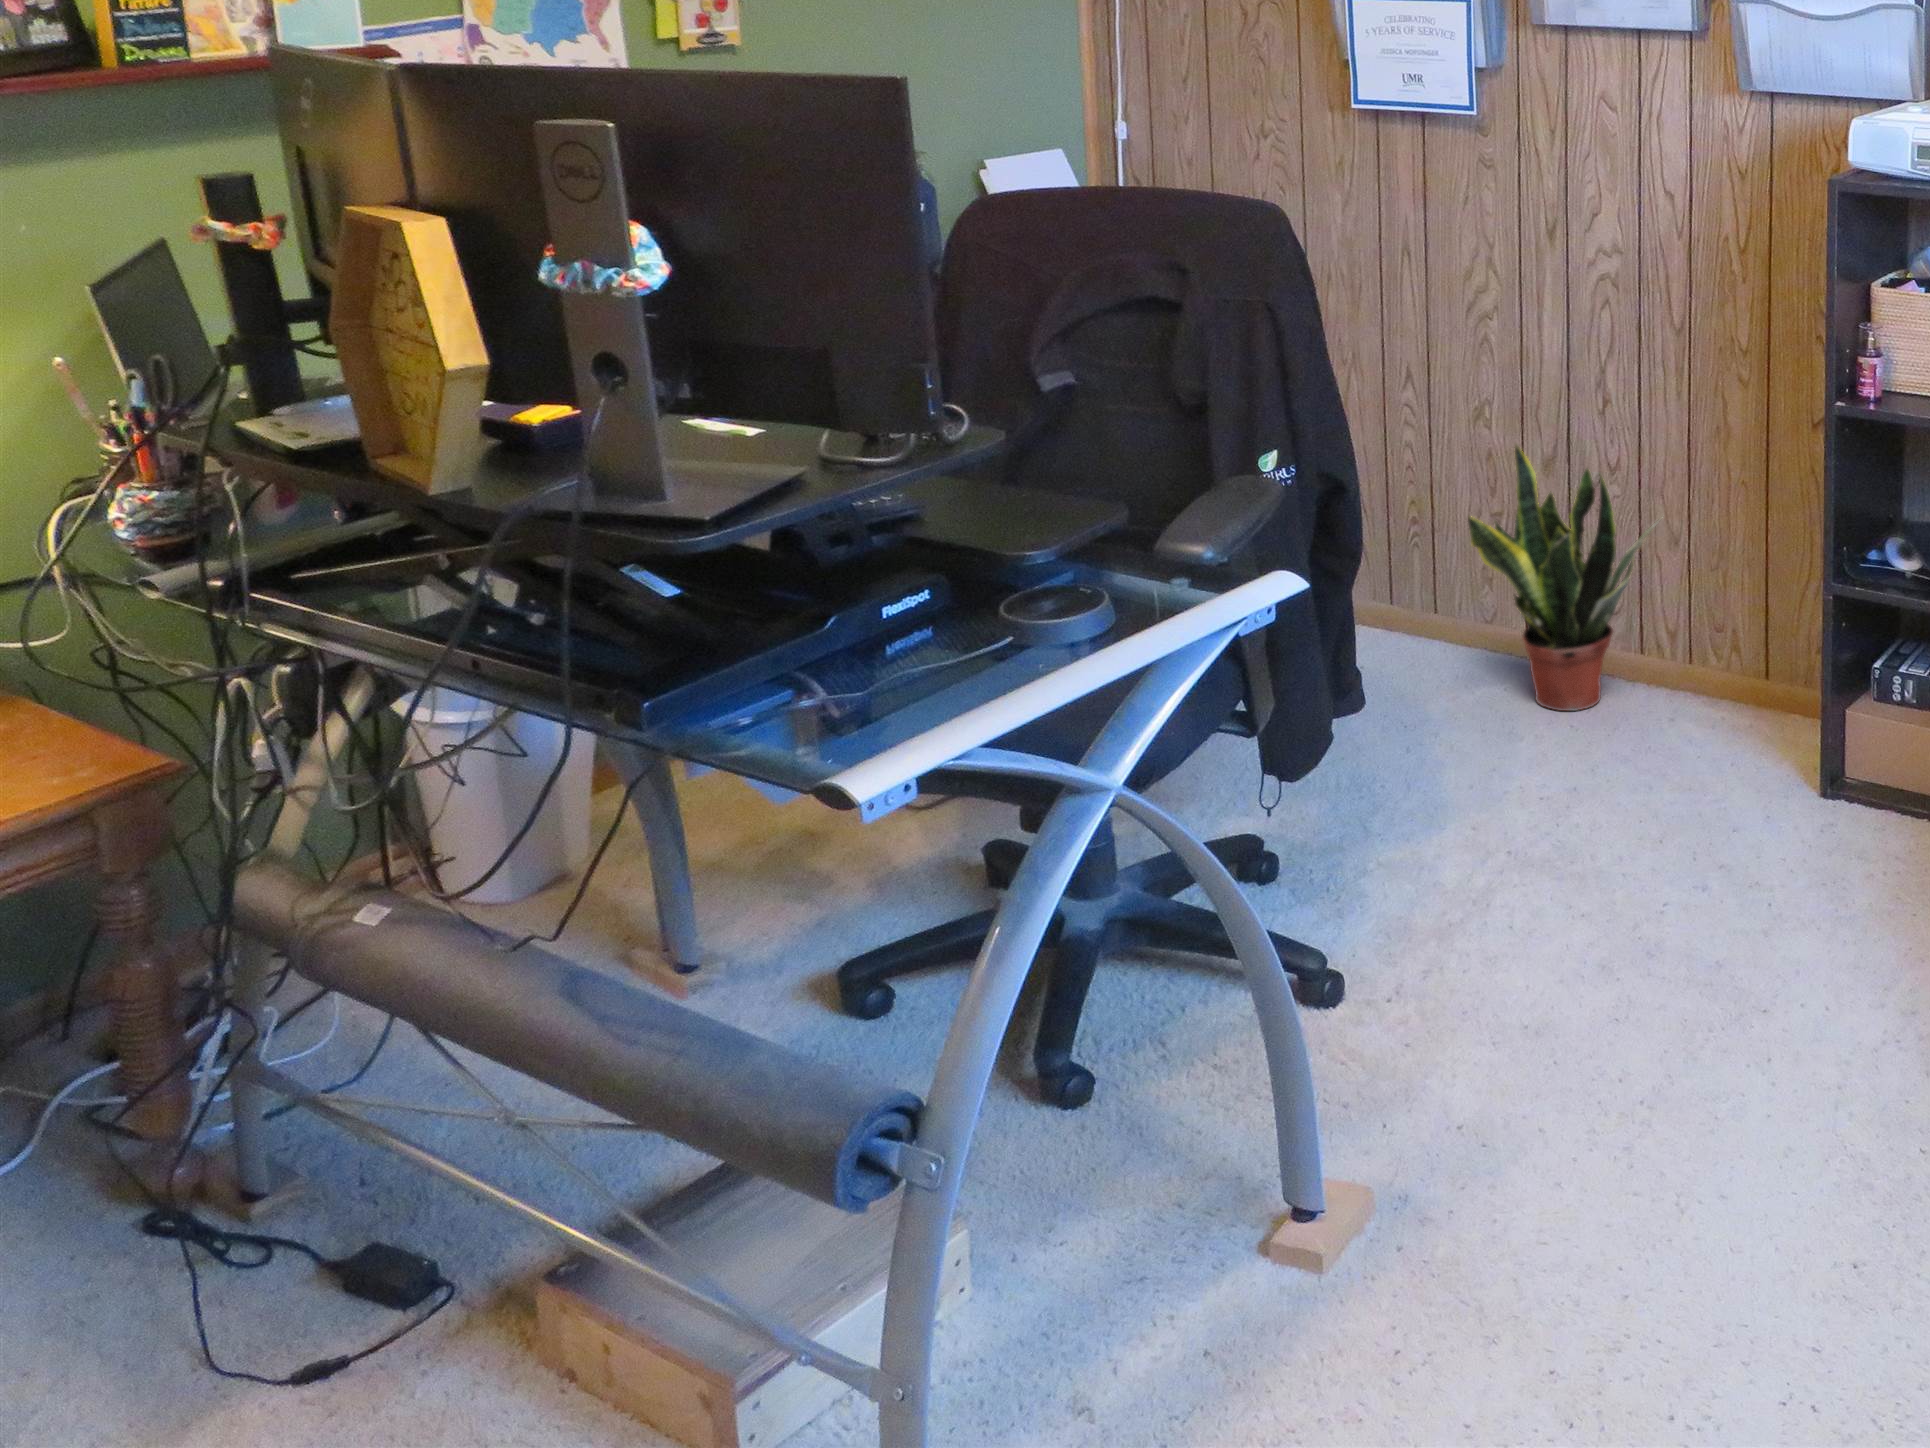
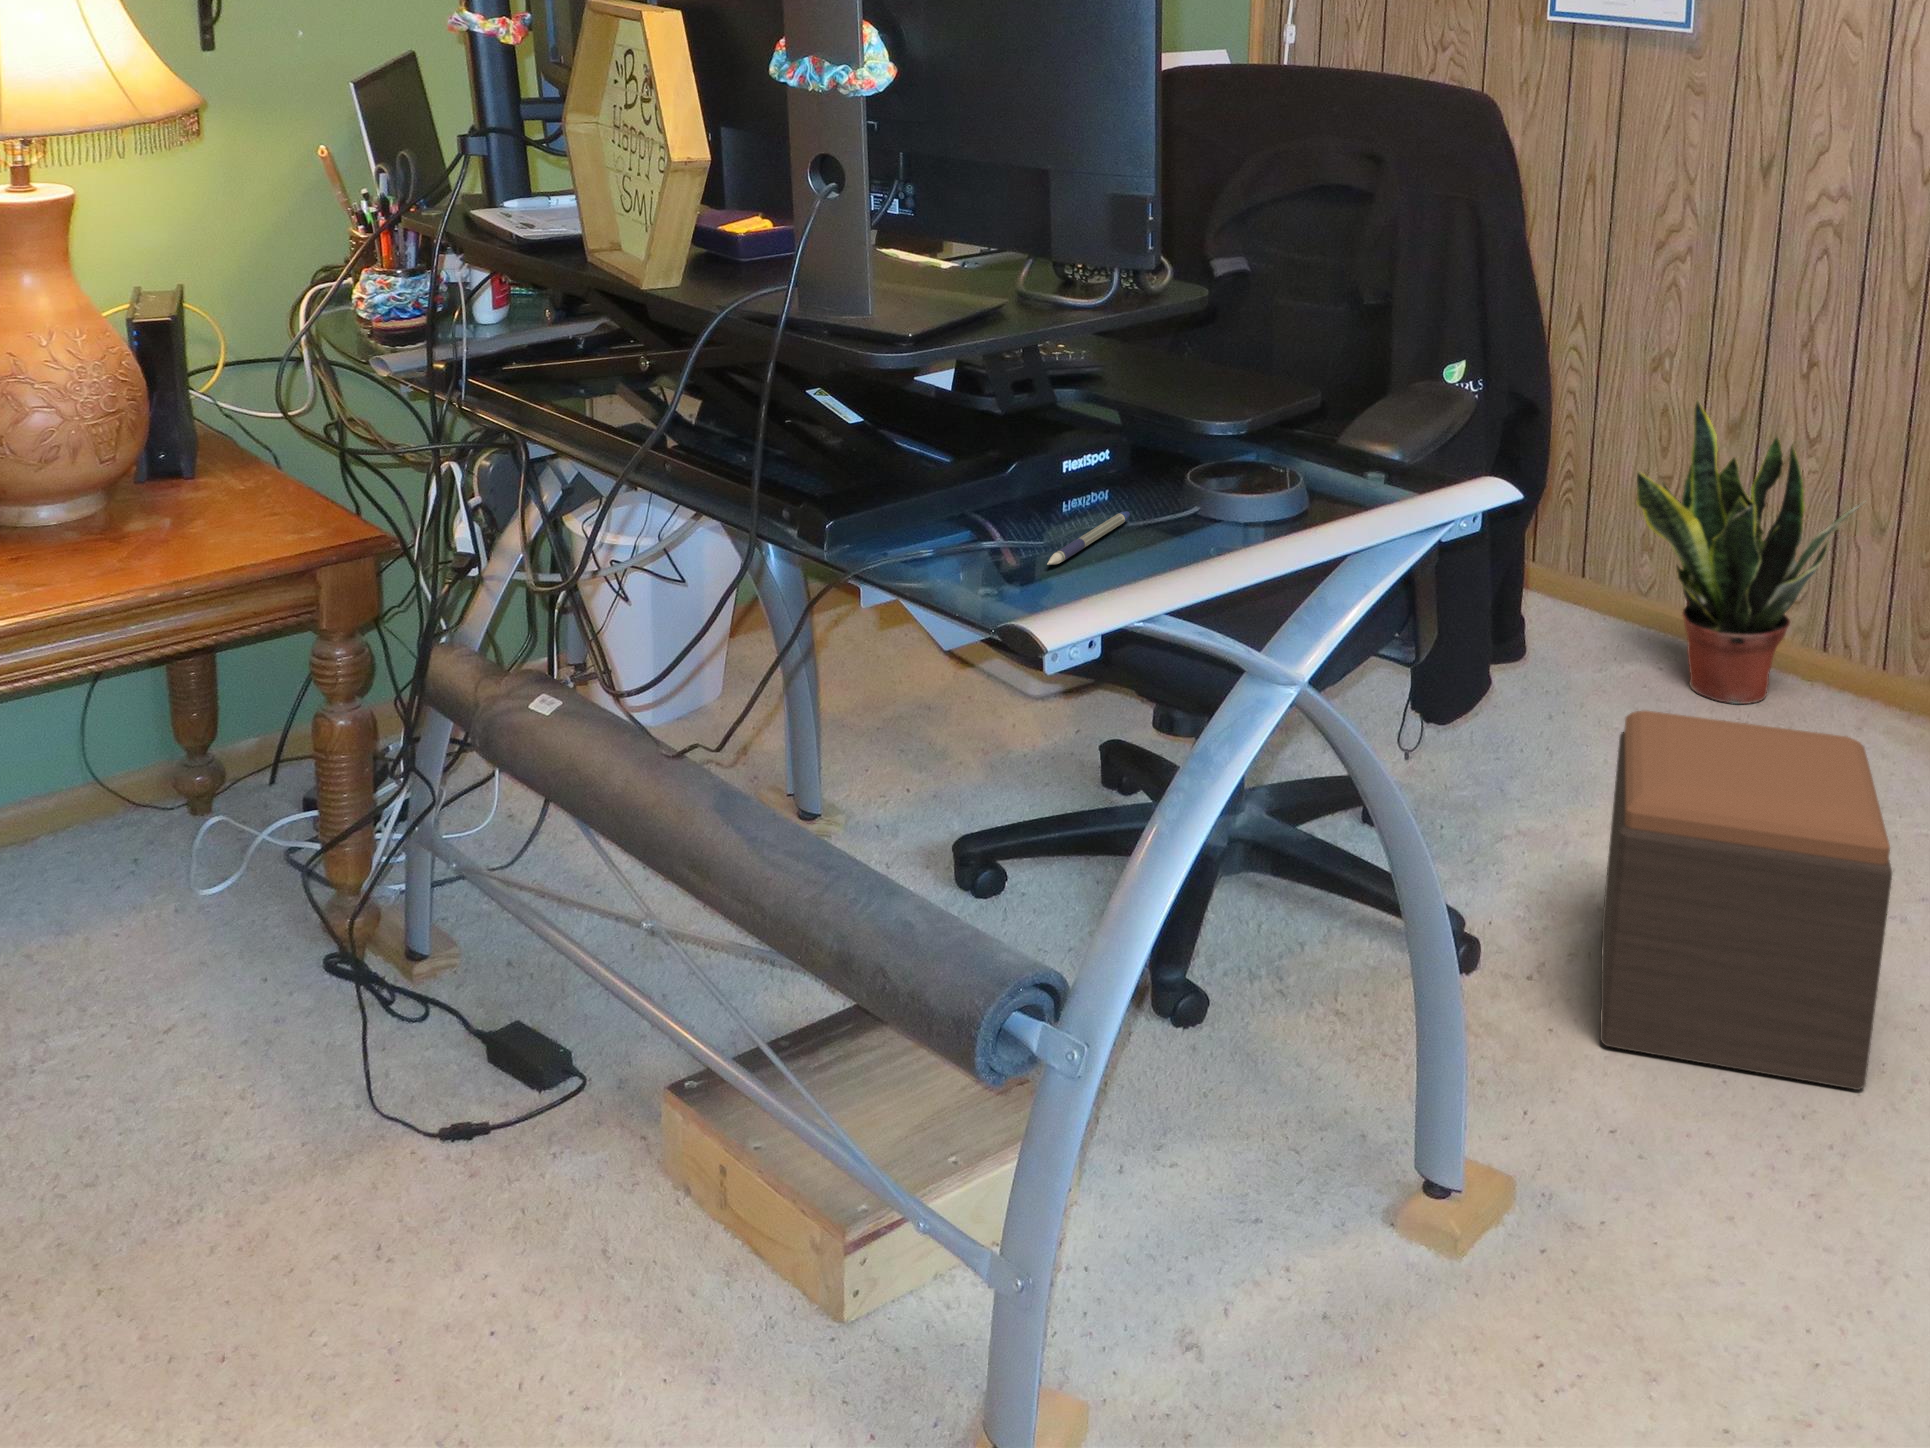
pen: none [865,649,949,715] -> present [1047,511,1130,565]
footstool: none [1449,737,1673,1047] -> present [1600,711,1892,1090]

